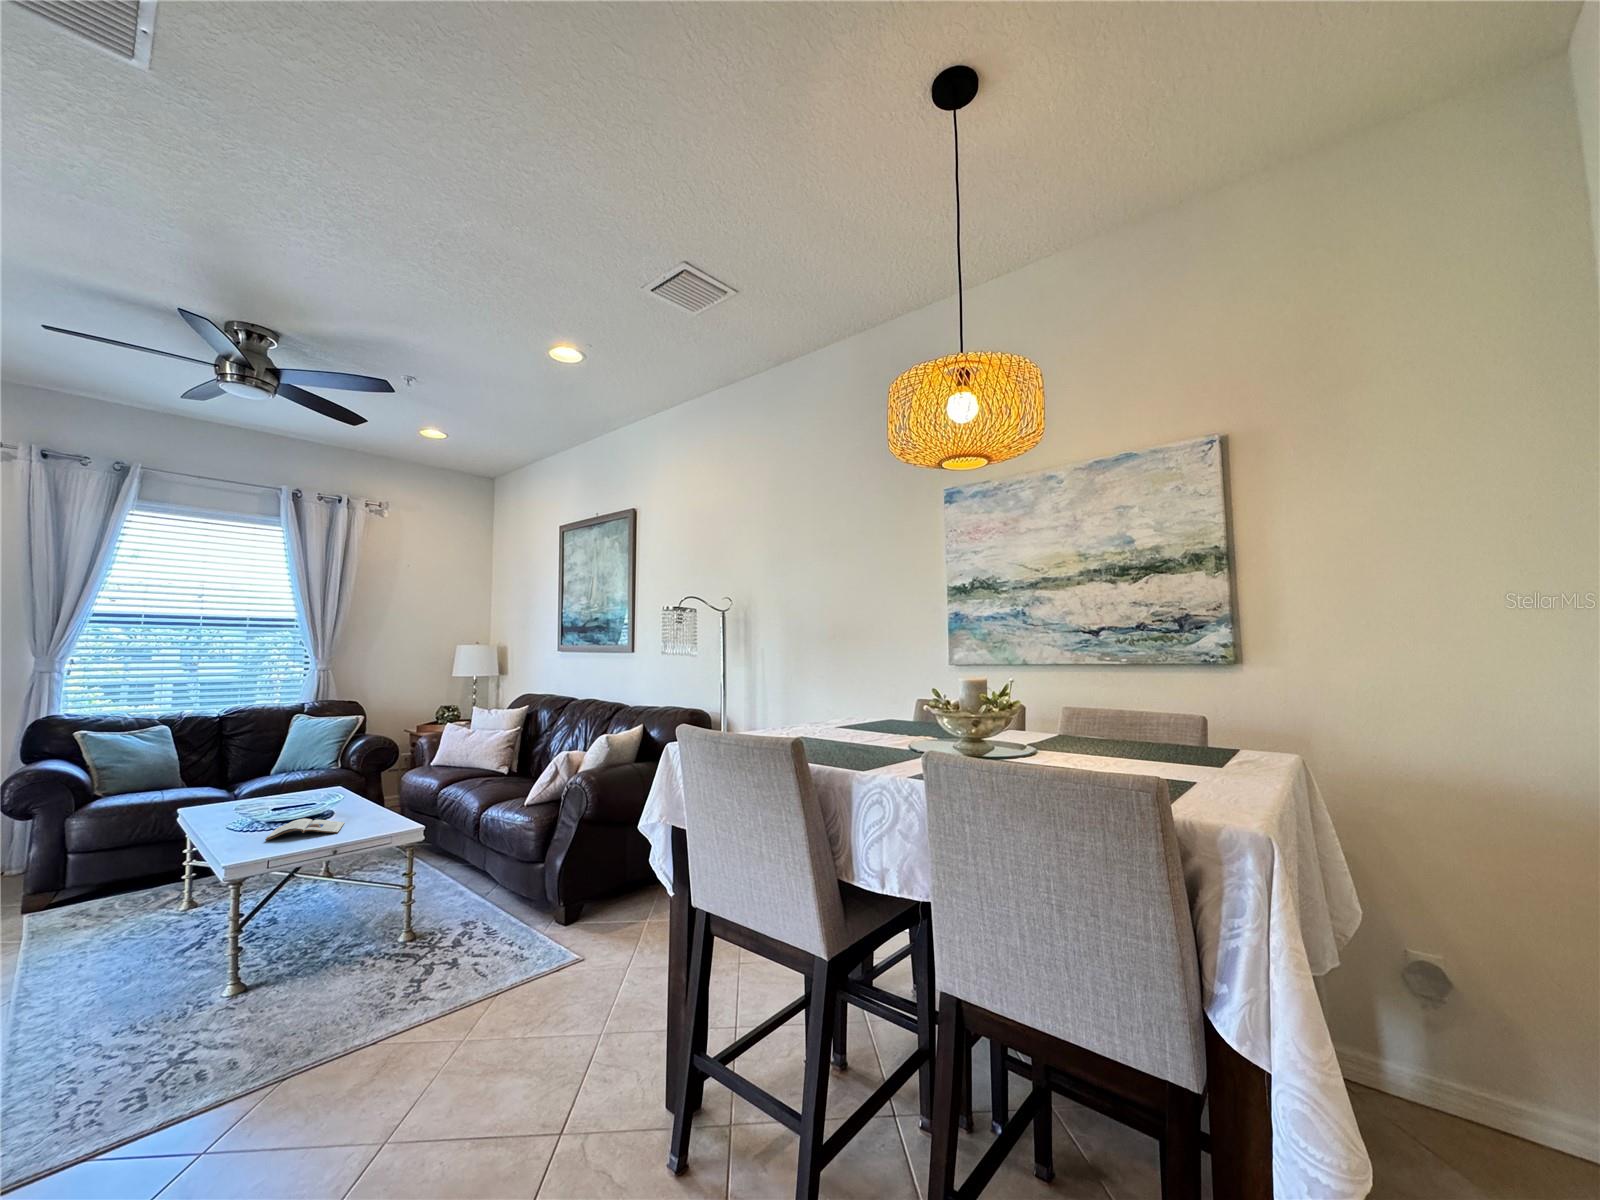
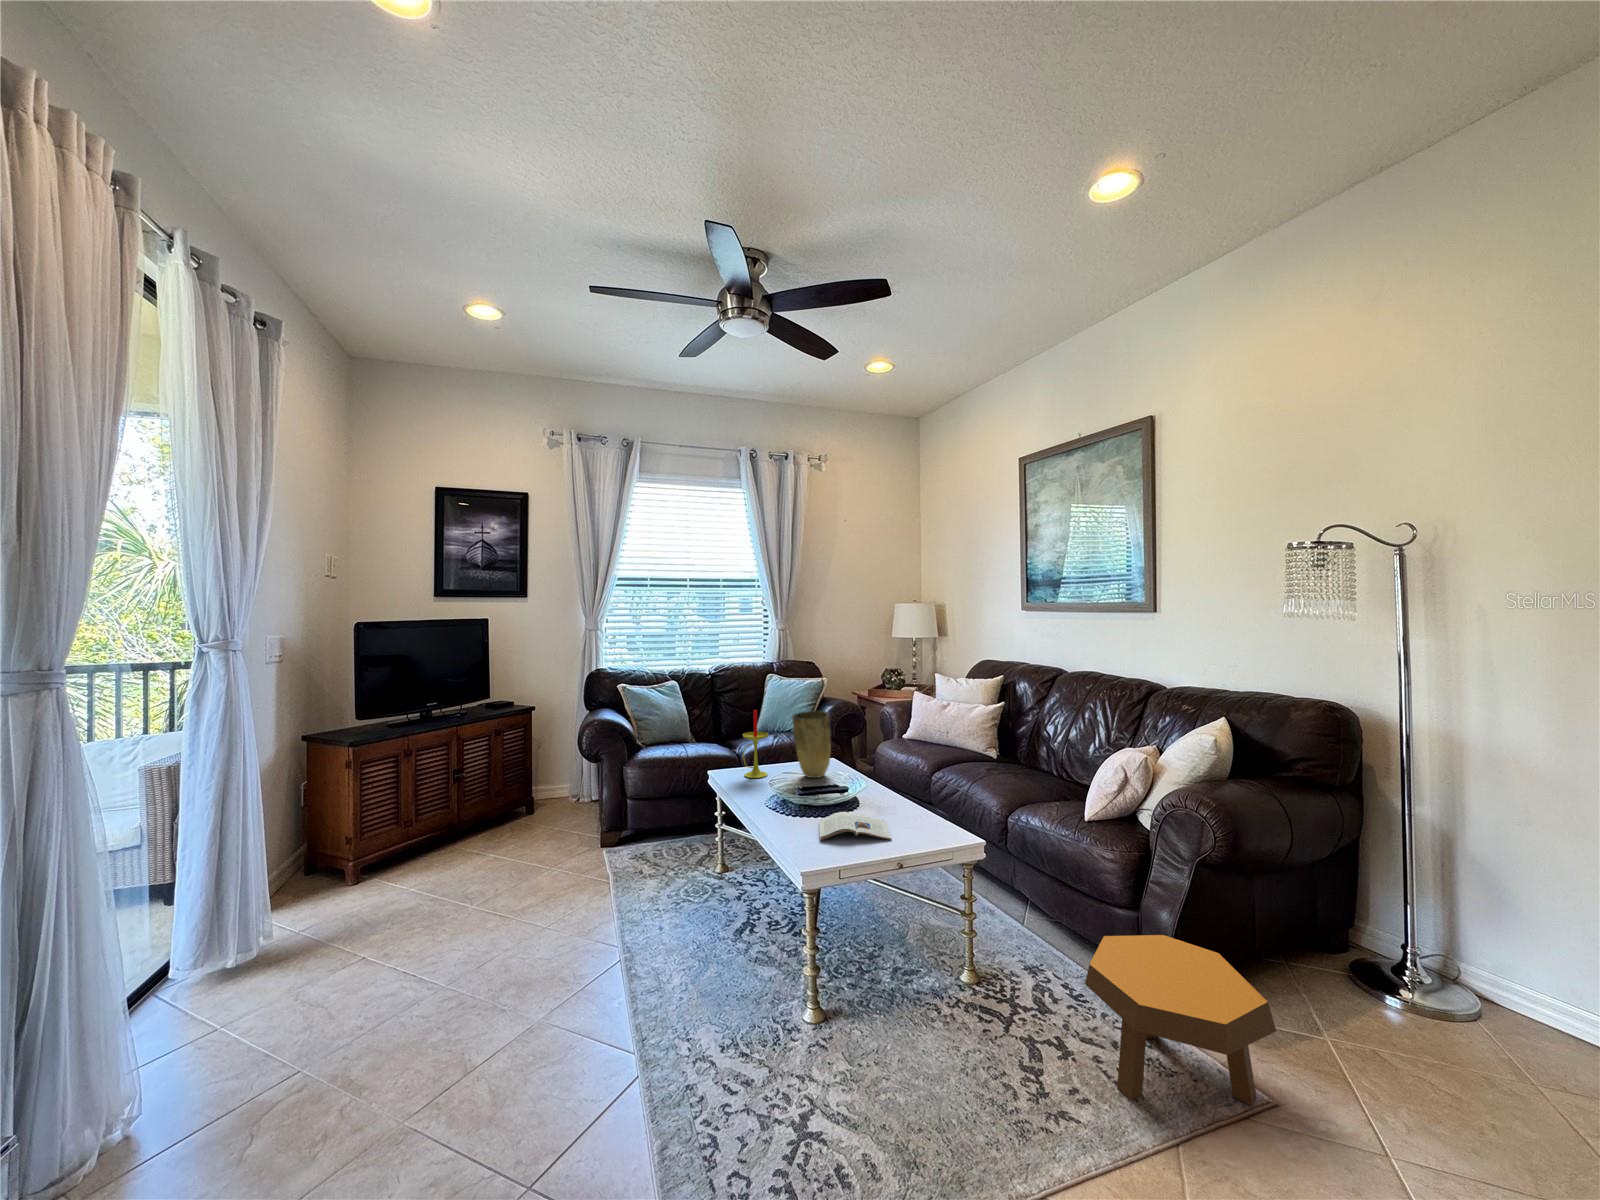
vase: none [280,741,323,802] -> present [792,711,831,778]
candle: none [217,742,253,808] -> present [743,710,768,778]
footstool: none [469,871,577,974] -> present [1085,935,1276,1105]

